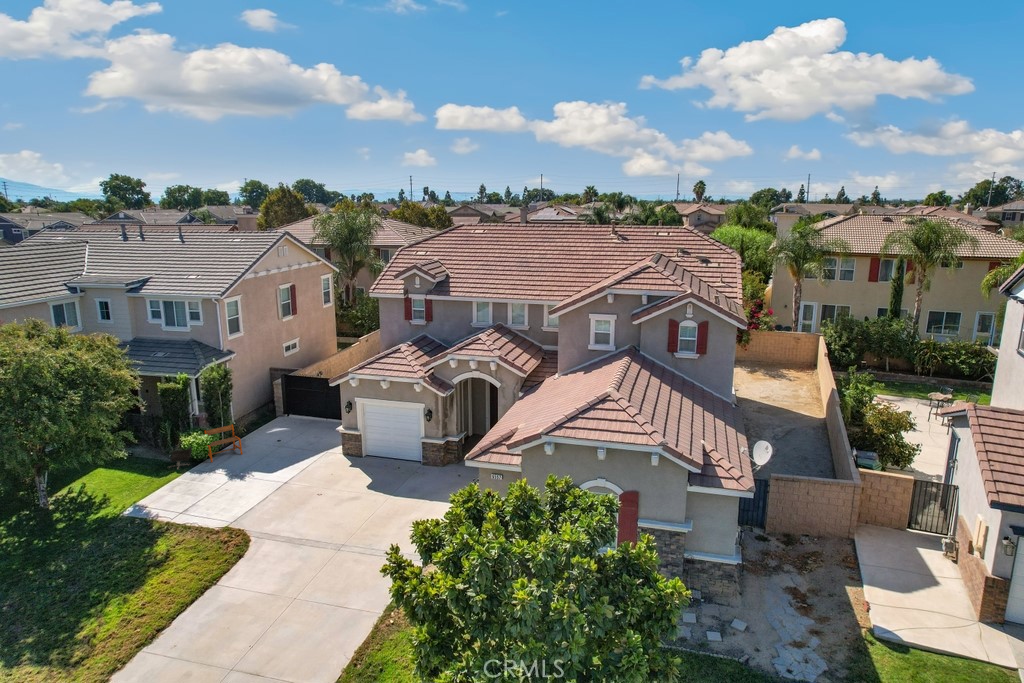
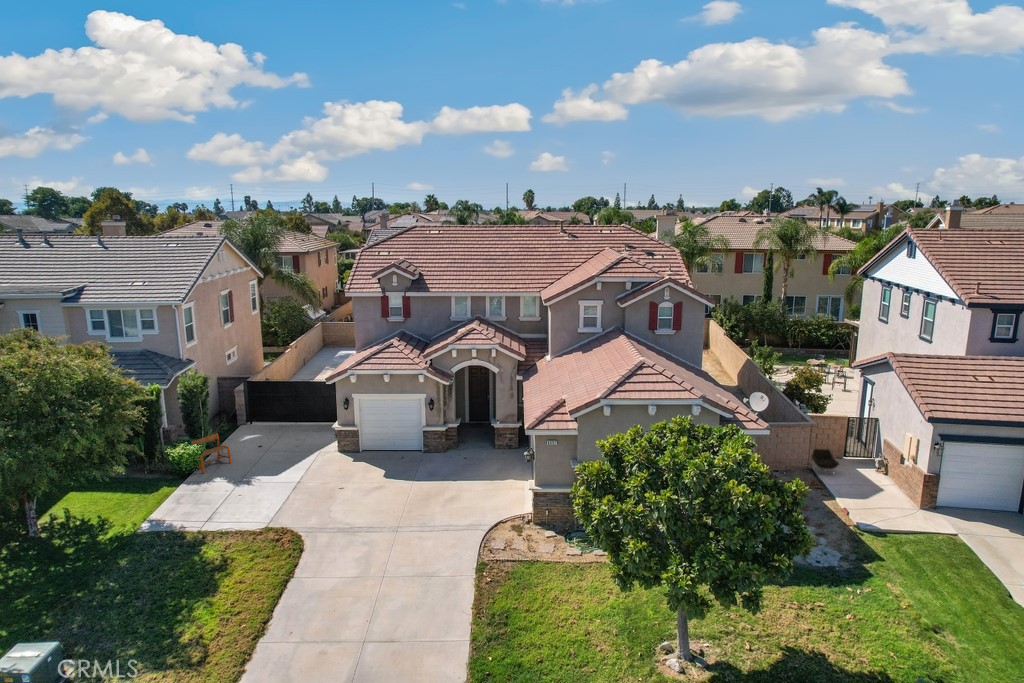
lounge chair: present [170,447,192,466] -> present [811,449,839,473]

